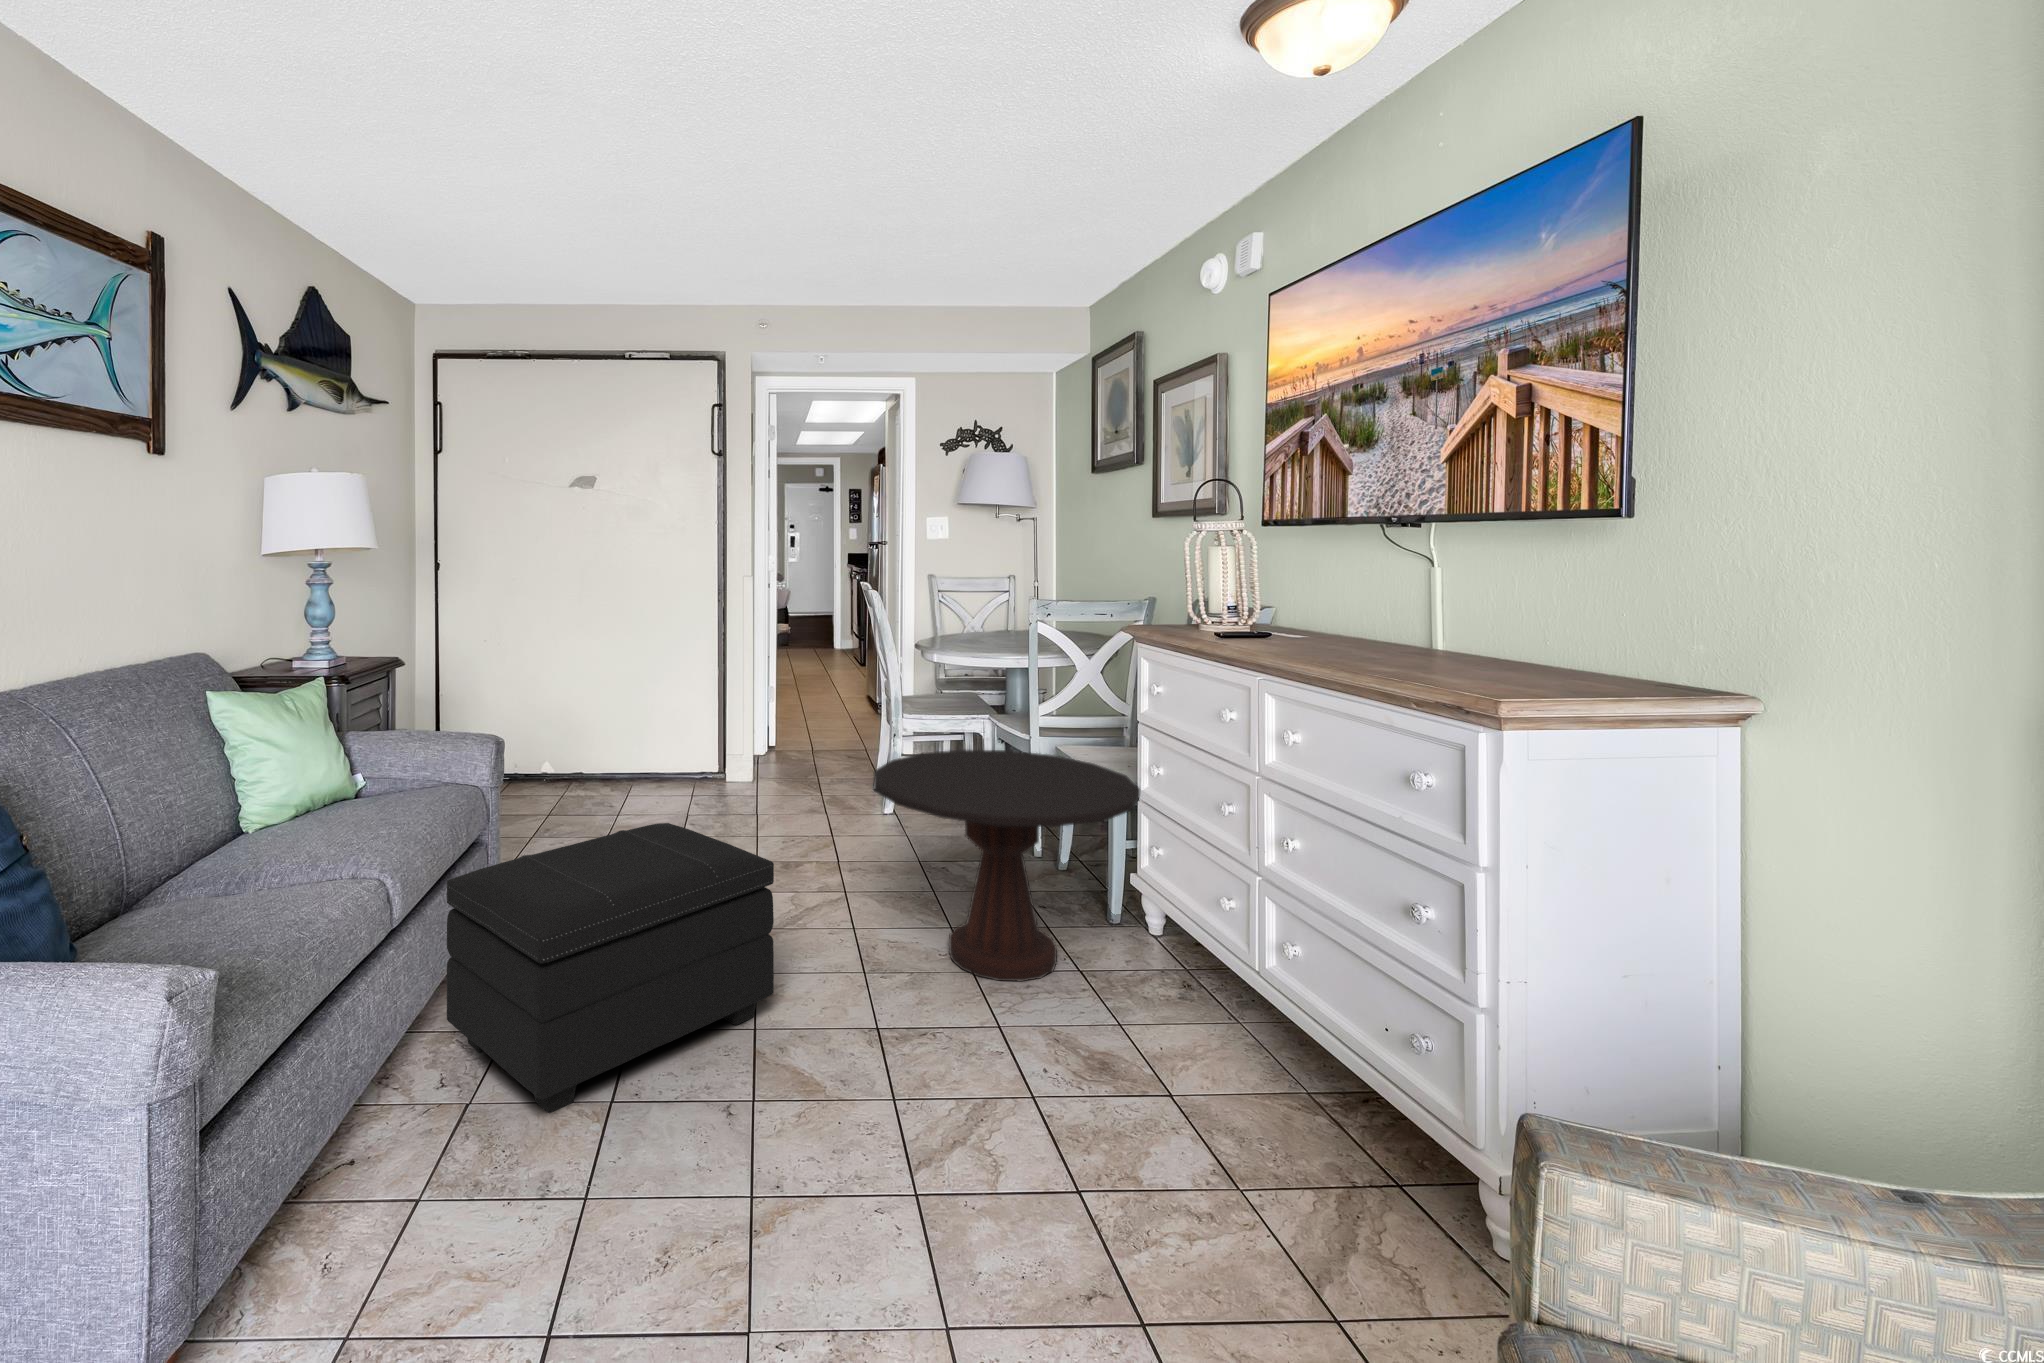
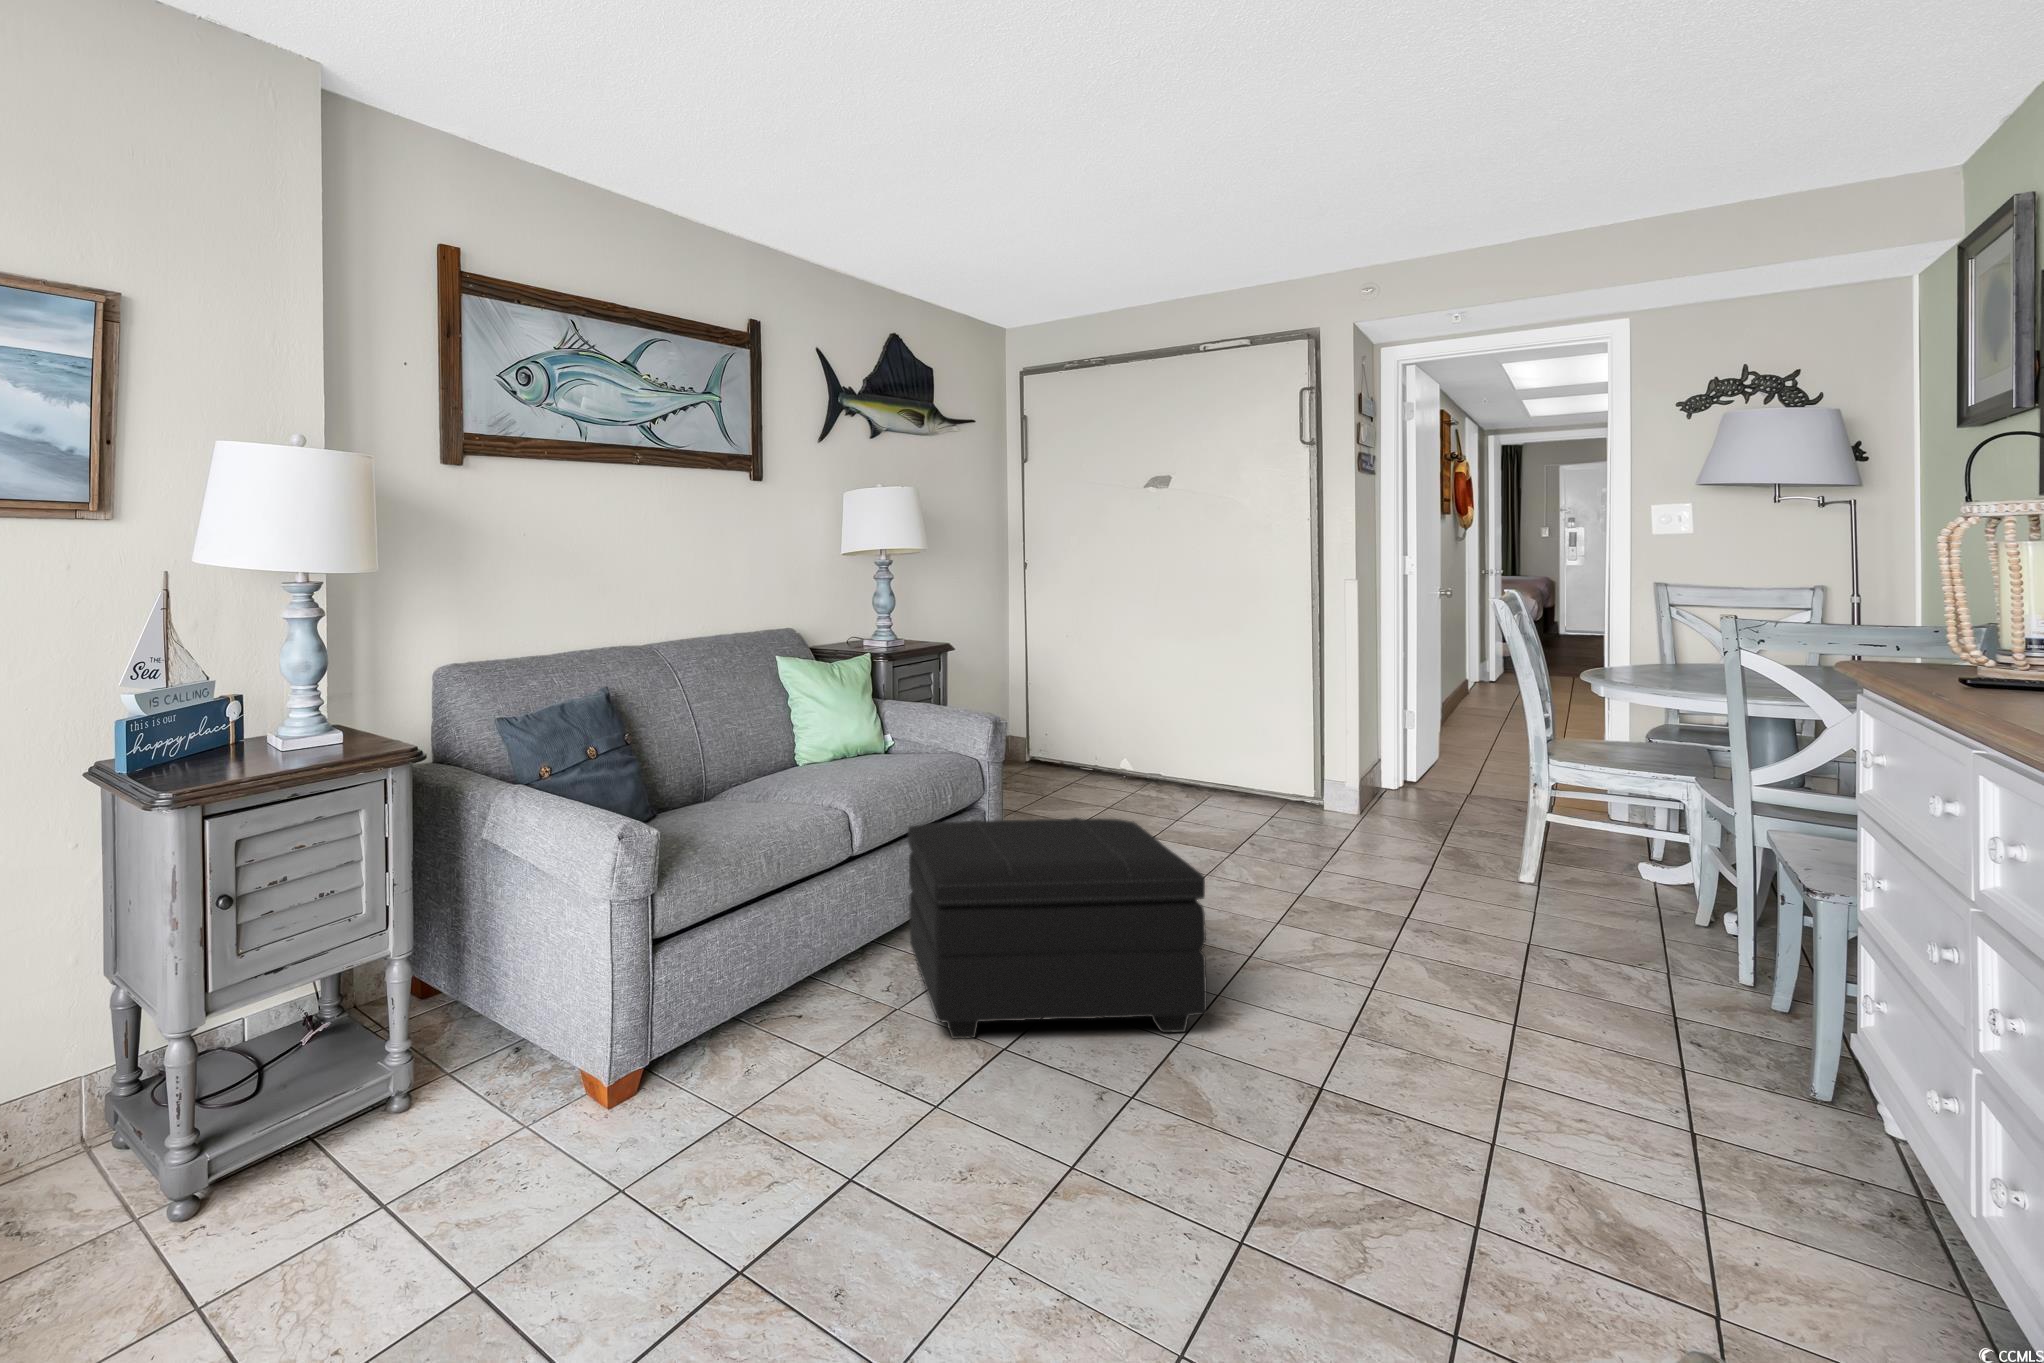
side table: present [874,750,1140,981] -> none [1363,801,1803,1120]

